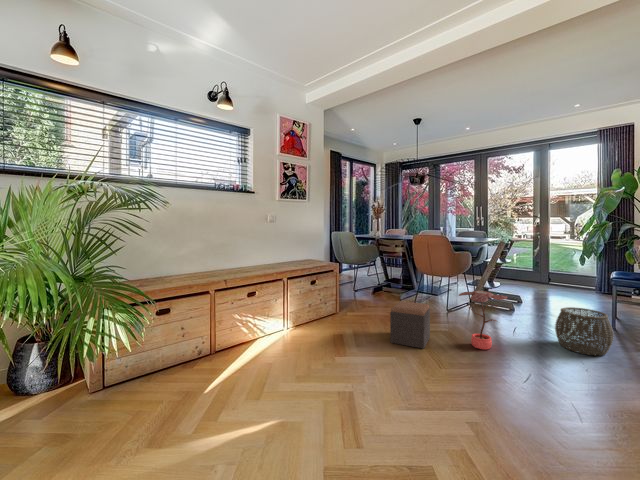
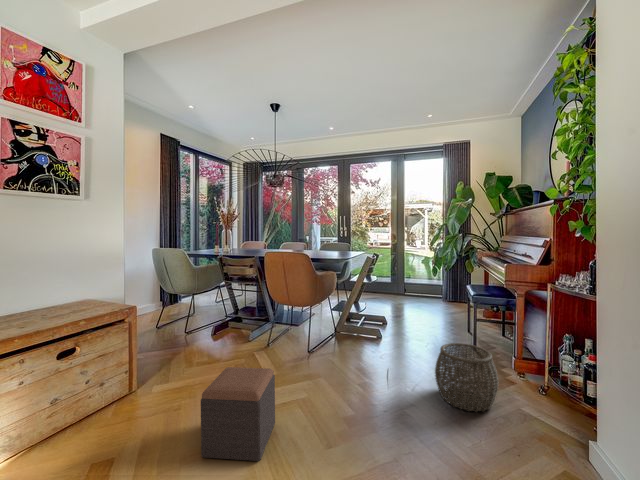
potted plant: present [459,291,508,350] -> none [317,337,384,436]

